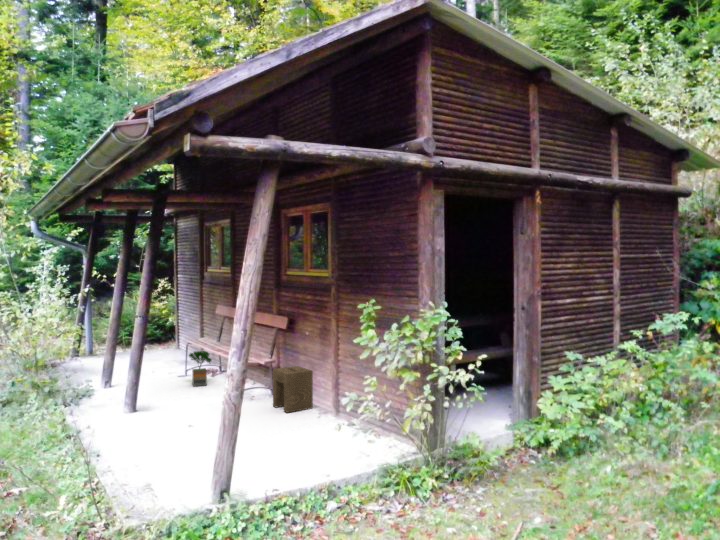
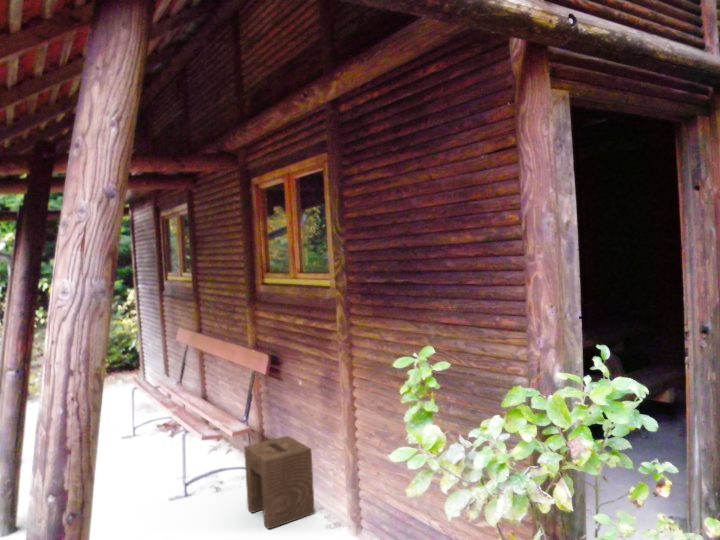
potted tree: present [189,351,212,387] -> none [126,401,166,460]

